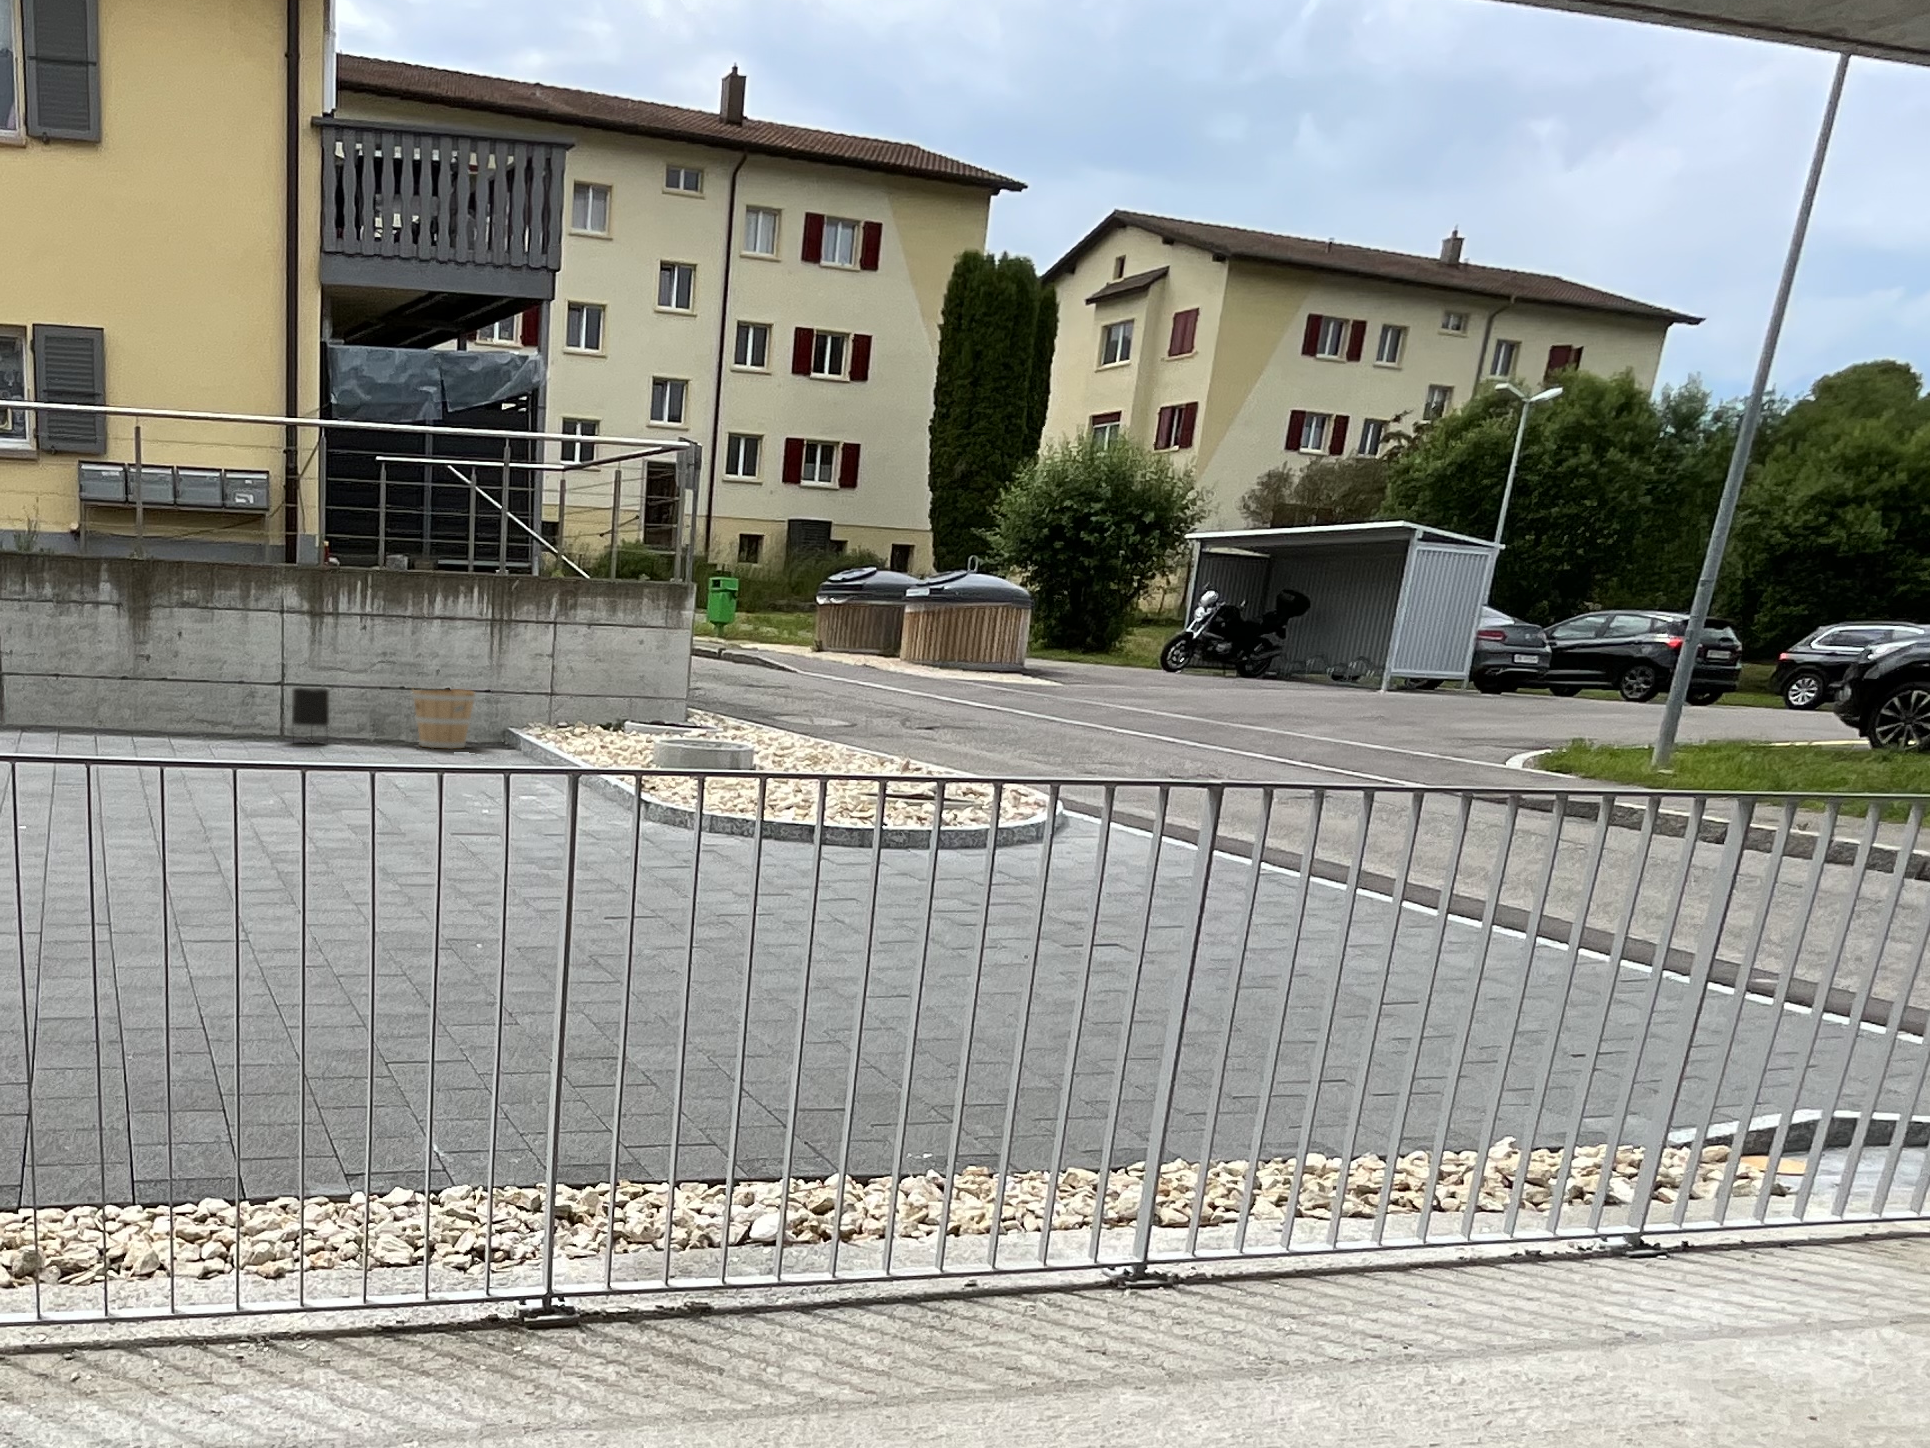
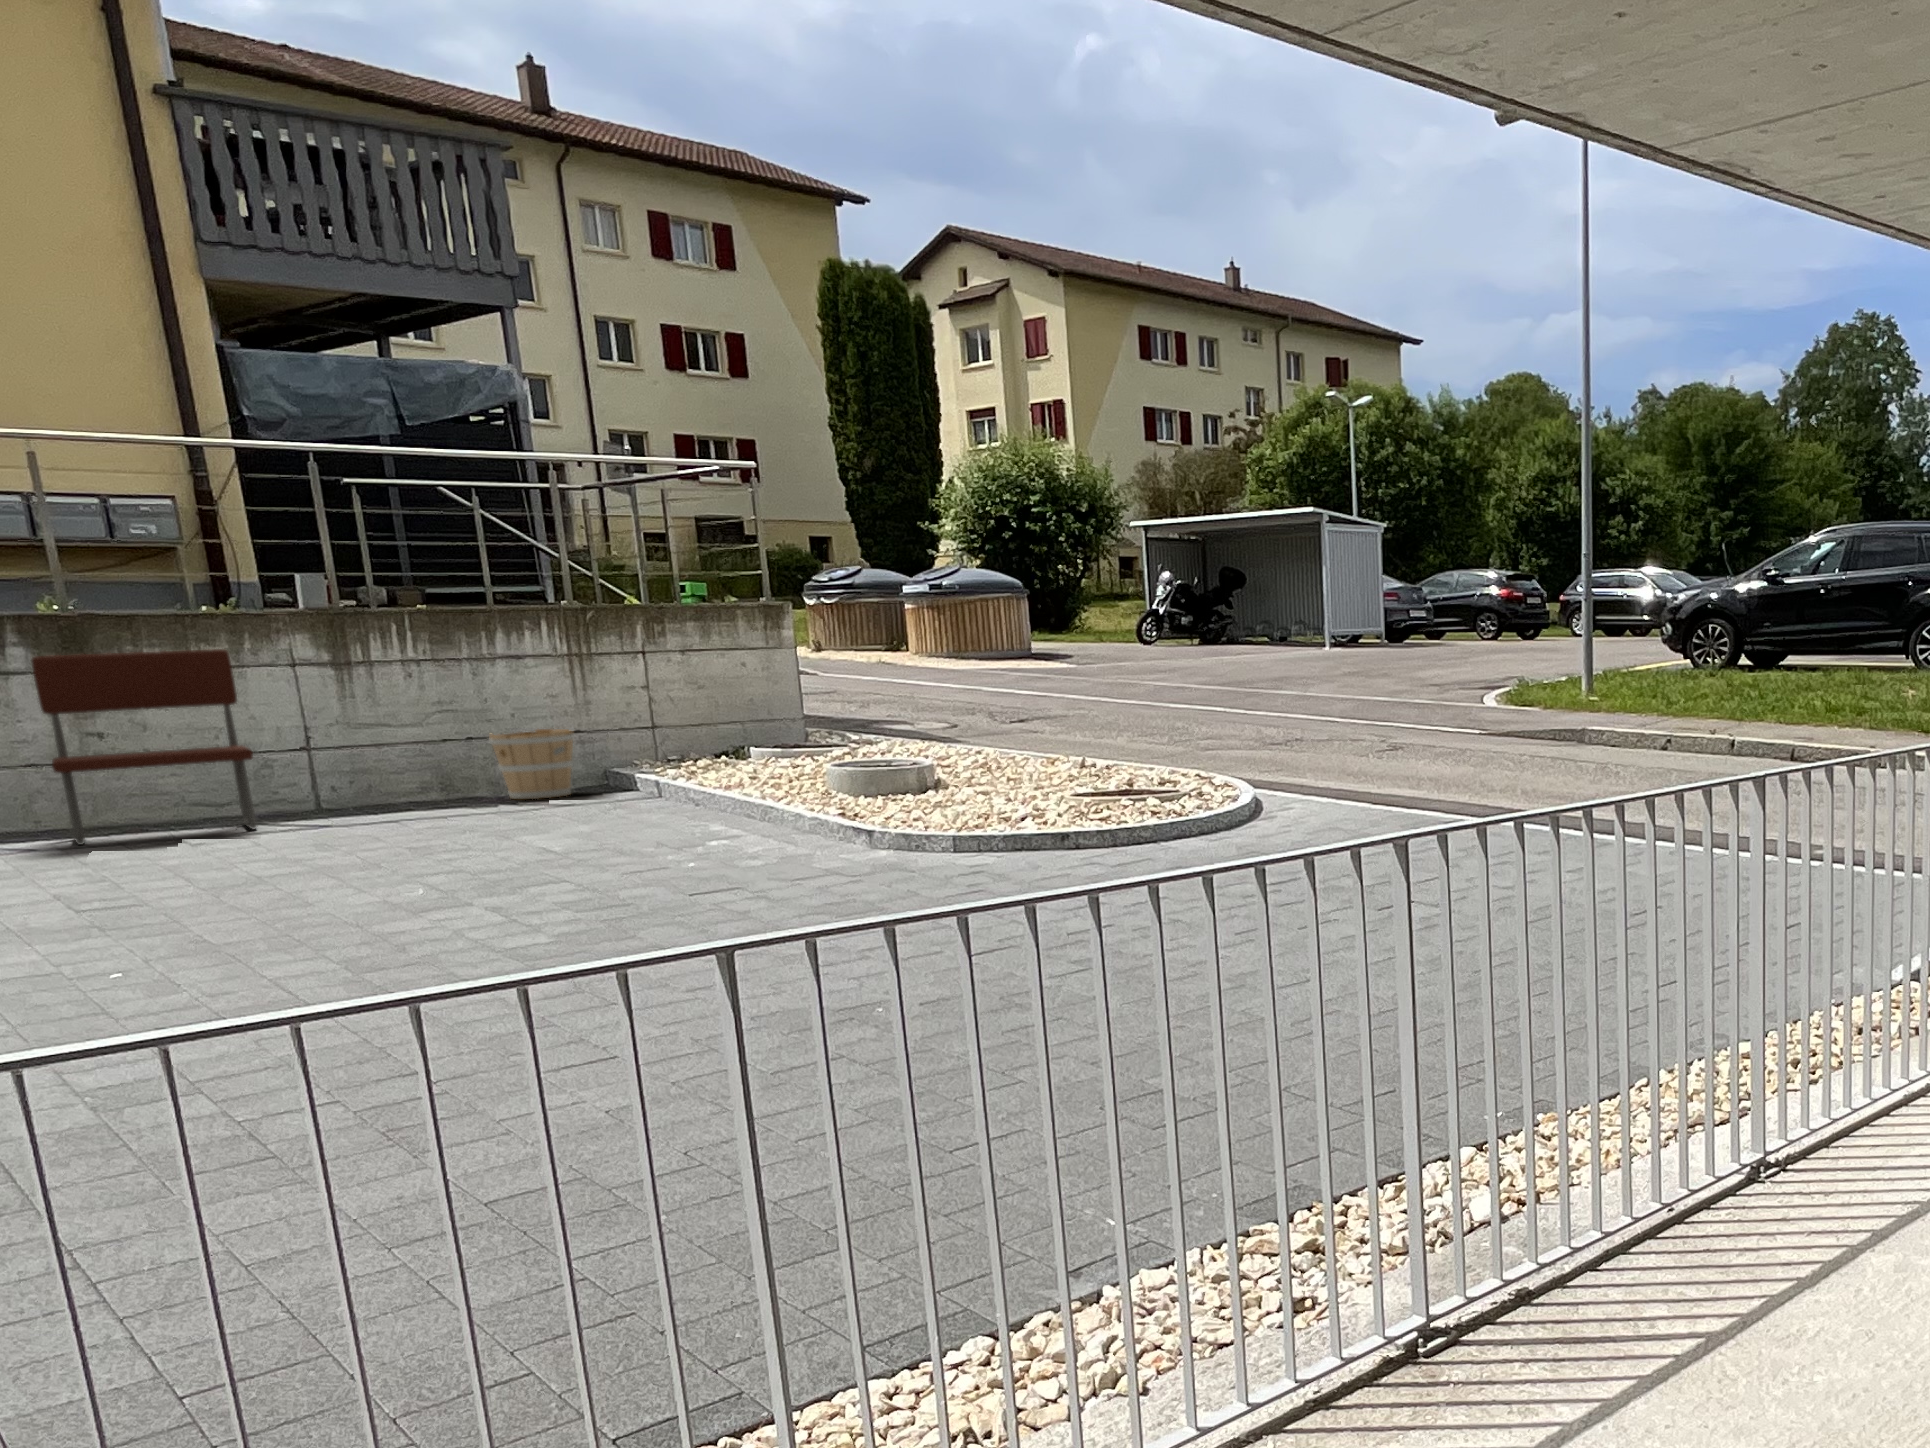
bench: none [102,594,235,745] -> present [31,649,257,845]
planter: present [292,687,330,739] -> none [329,746,392,816]

